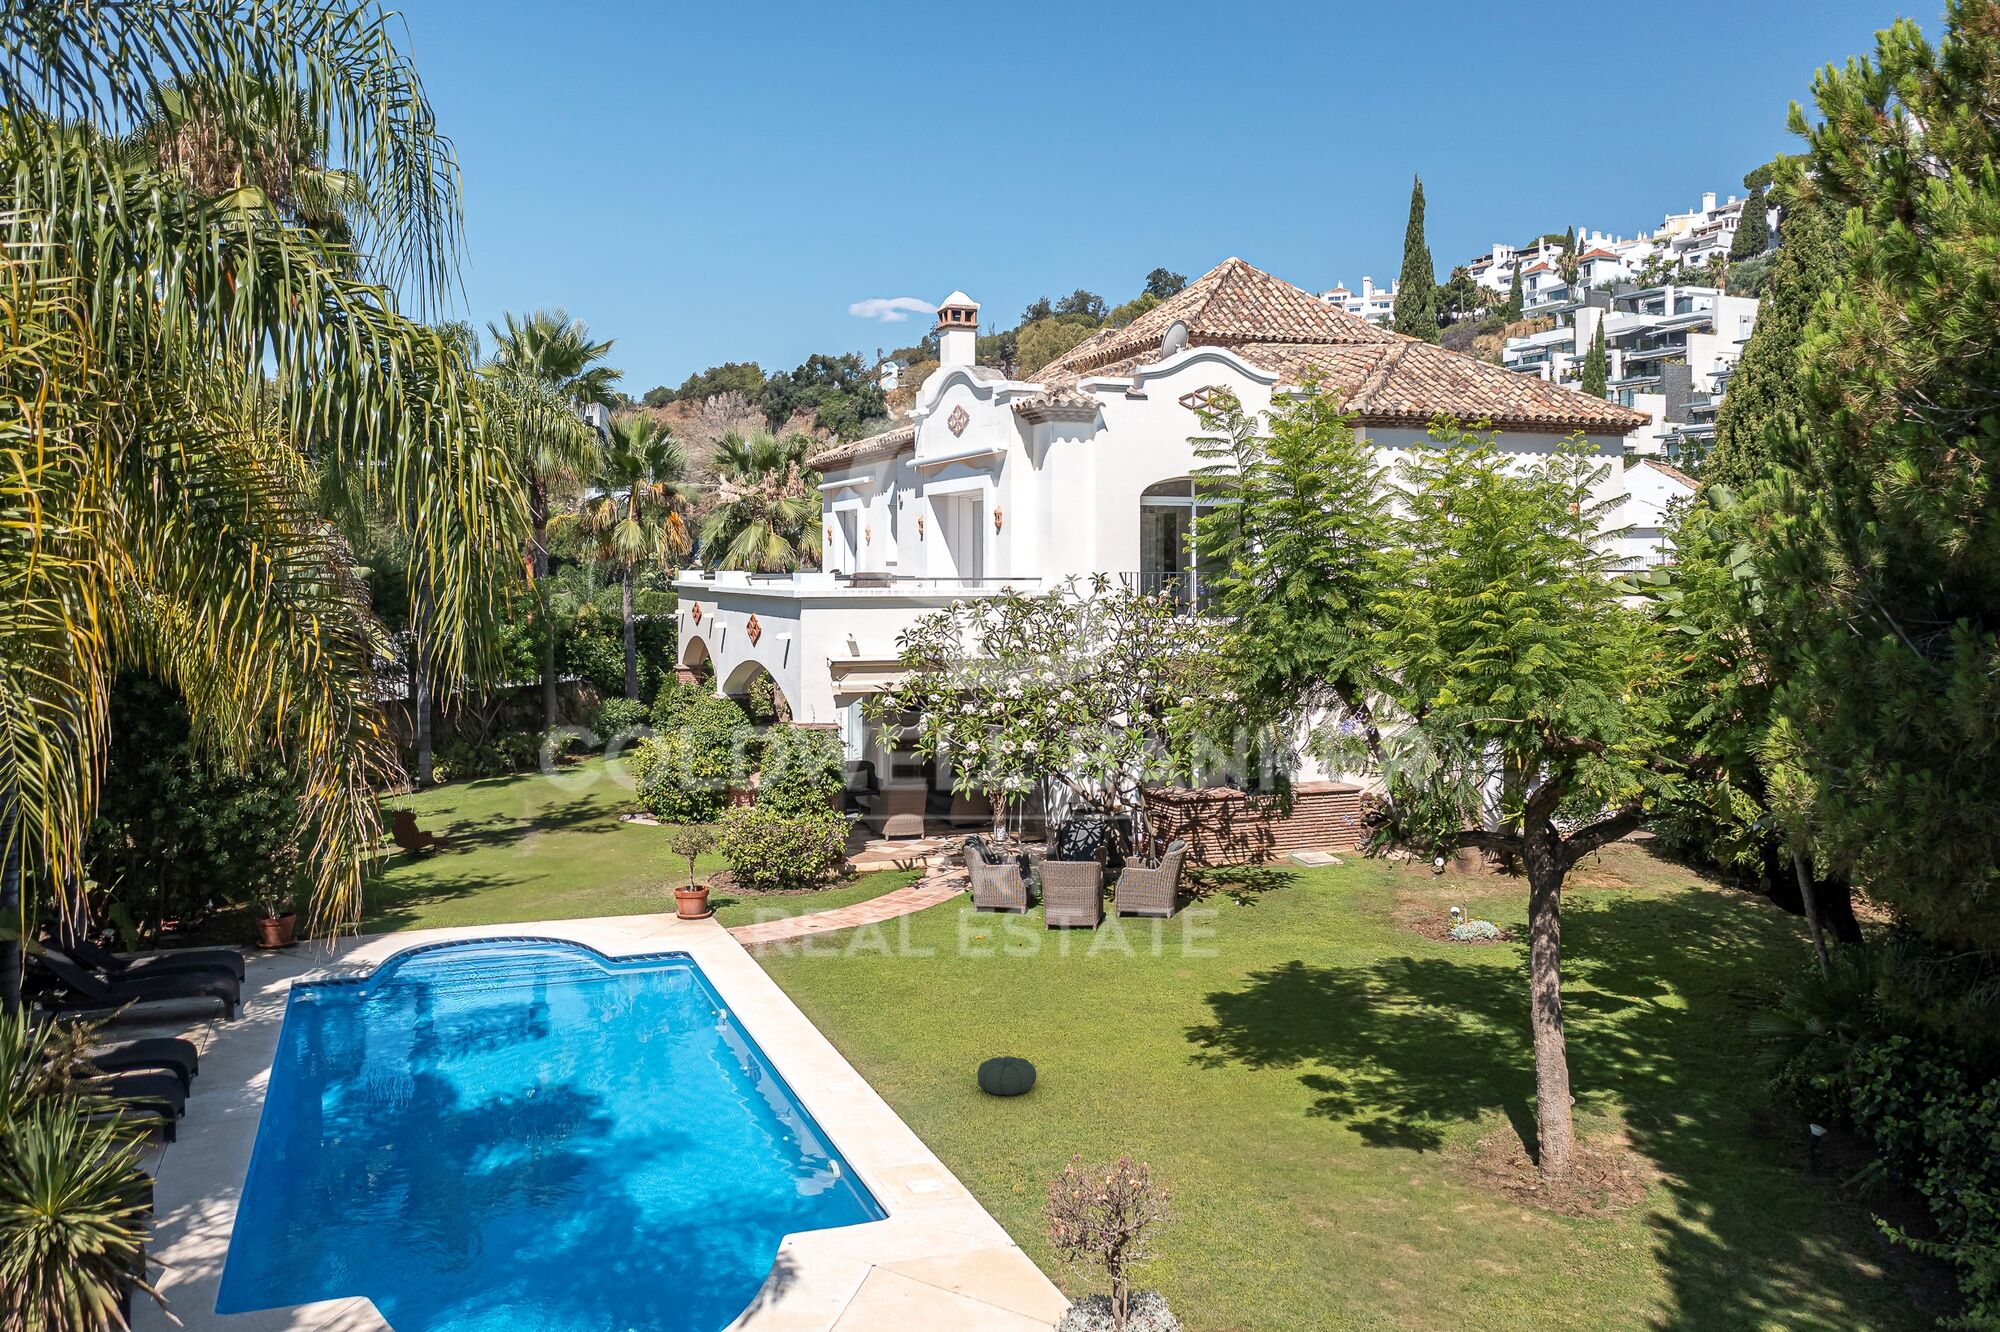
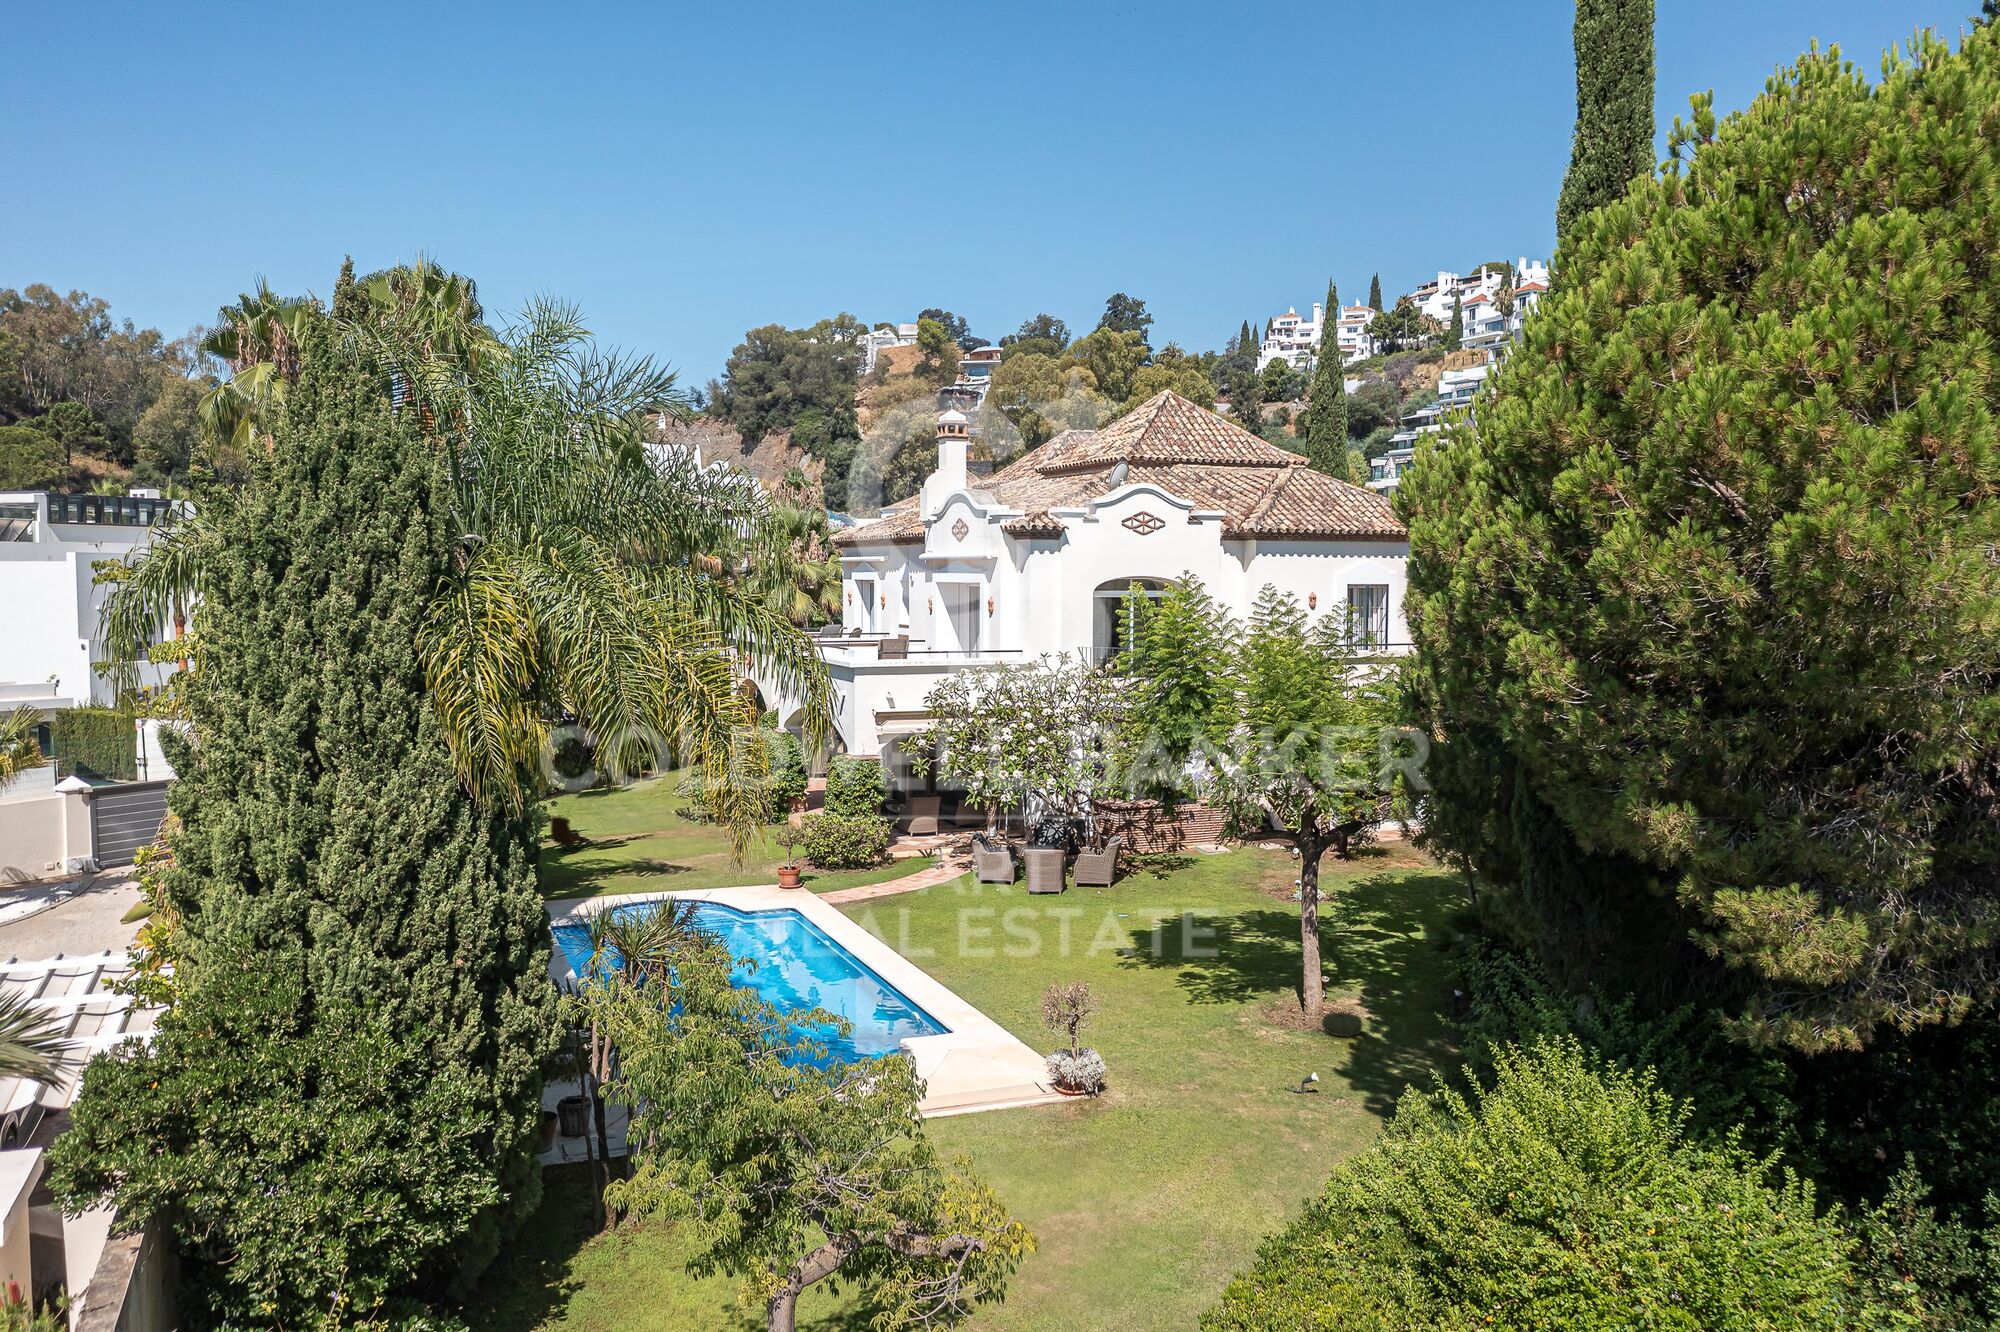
pouf: present [978,1056,1036,1095] -> present [1322,1012,1363,1037]
potted plant: present [1748,1074,1774,1138] -> none [1417,957,1439,996]

